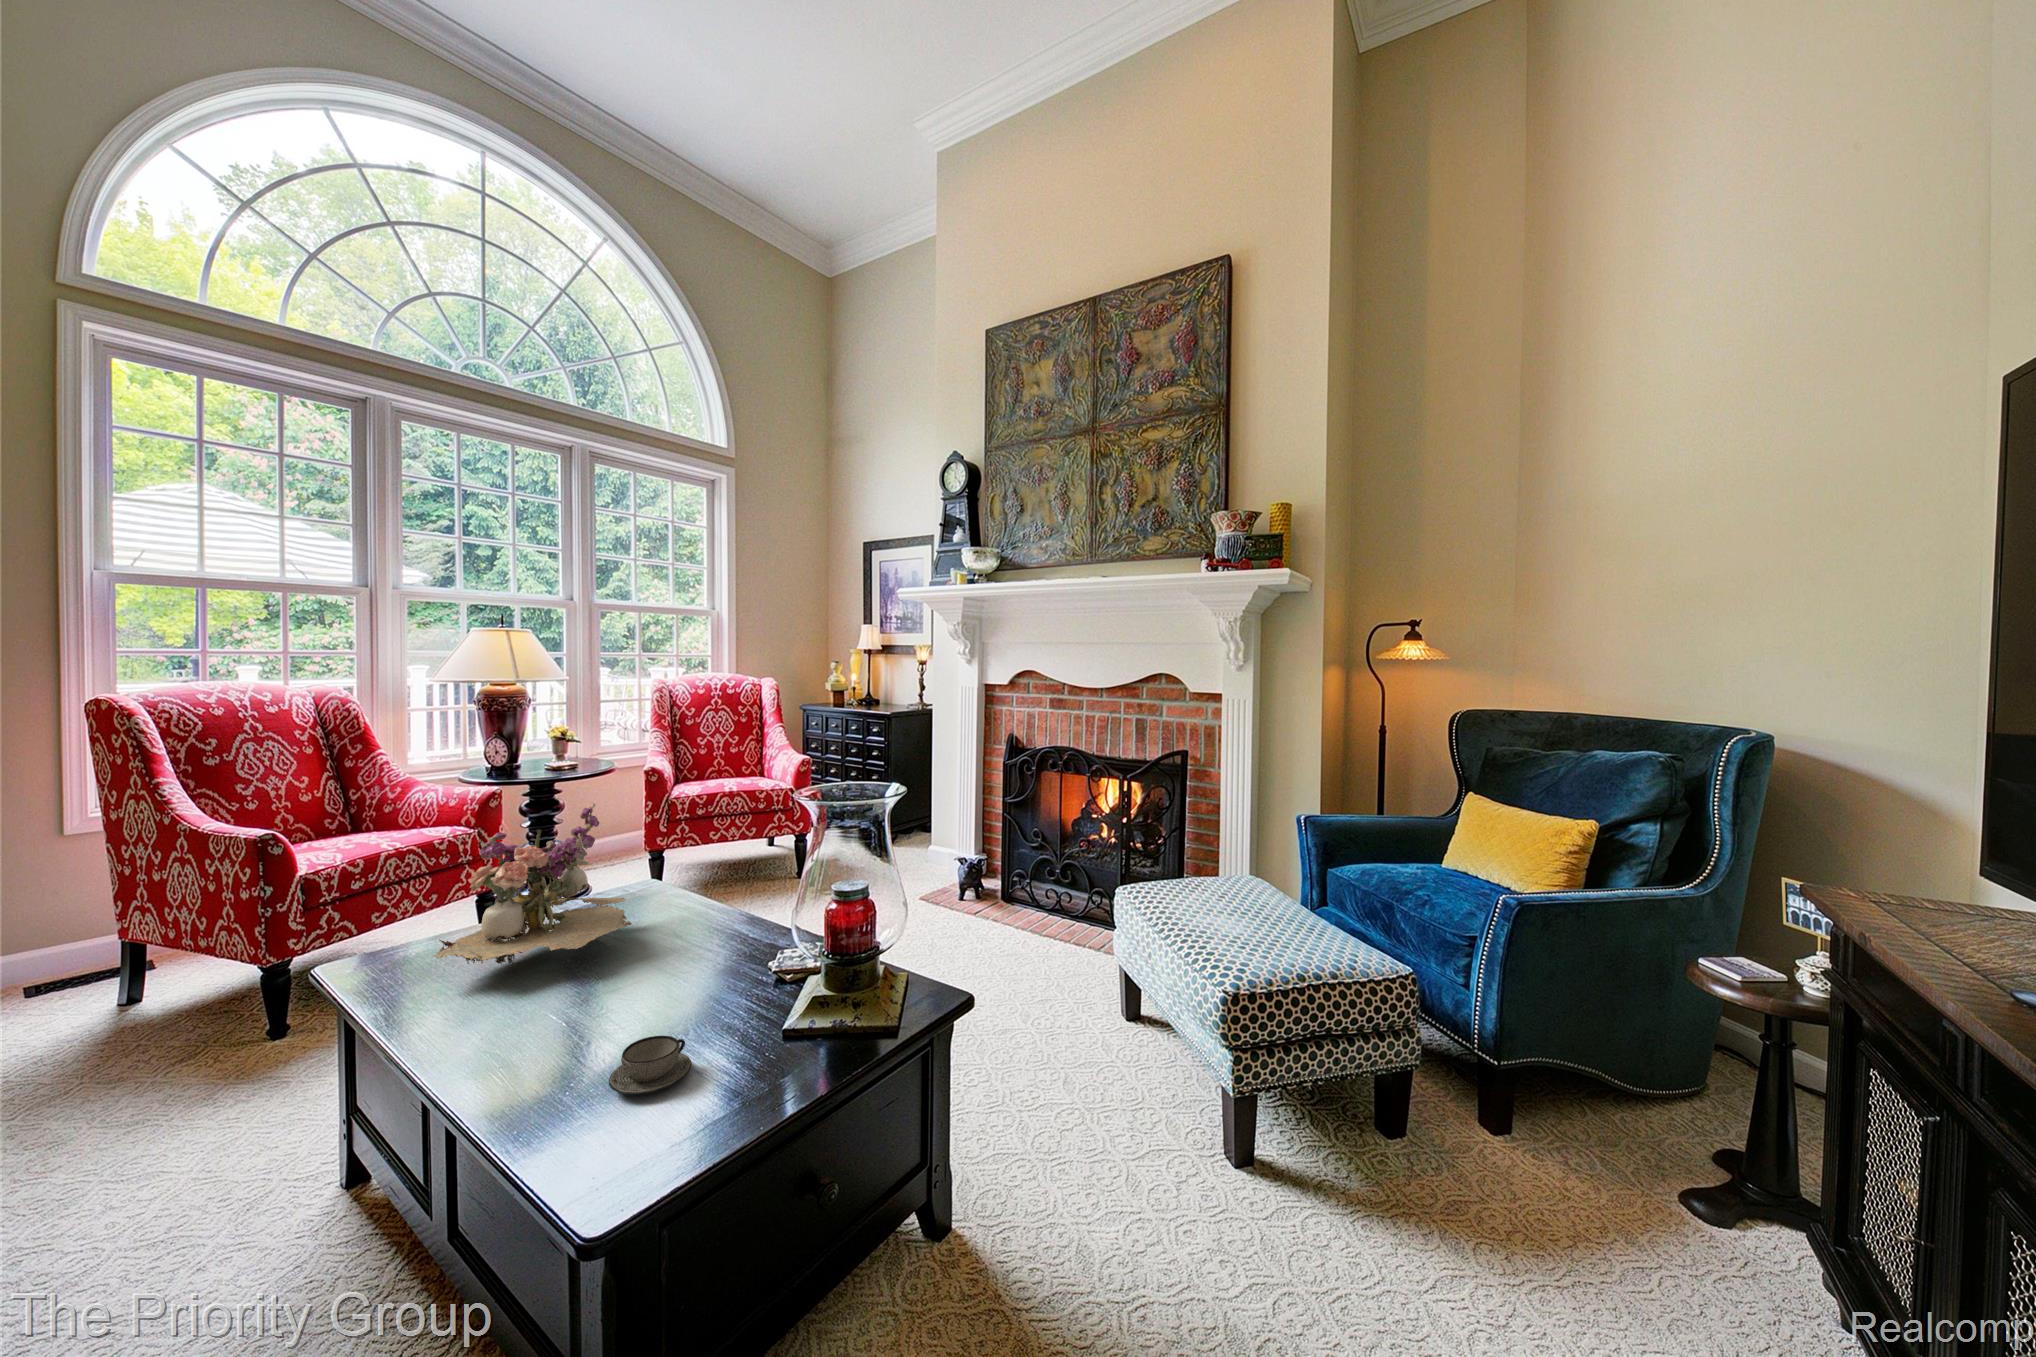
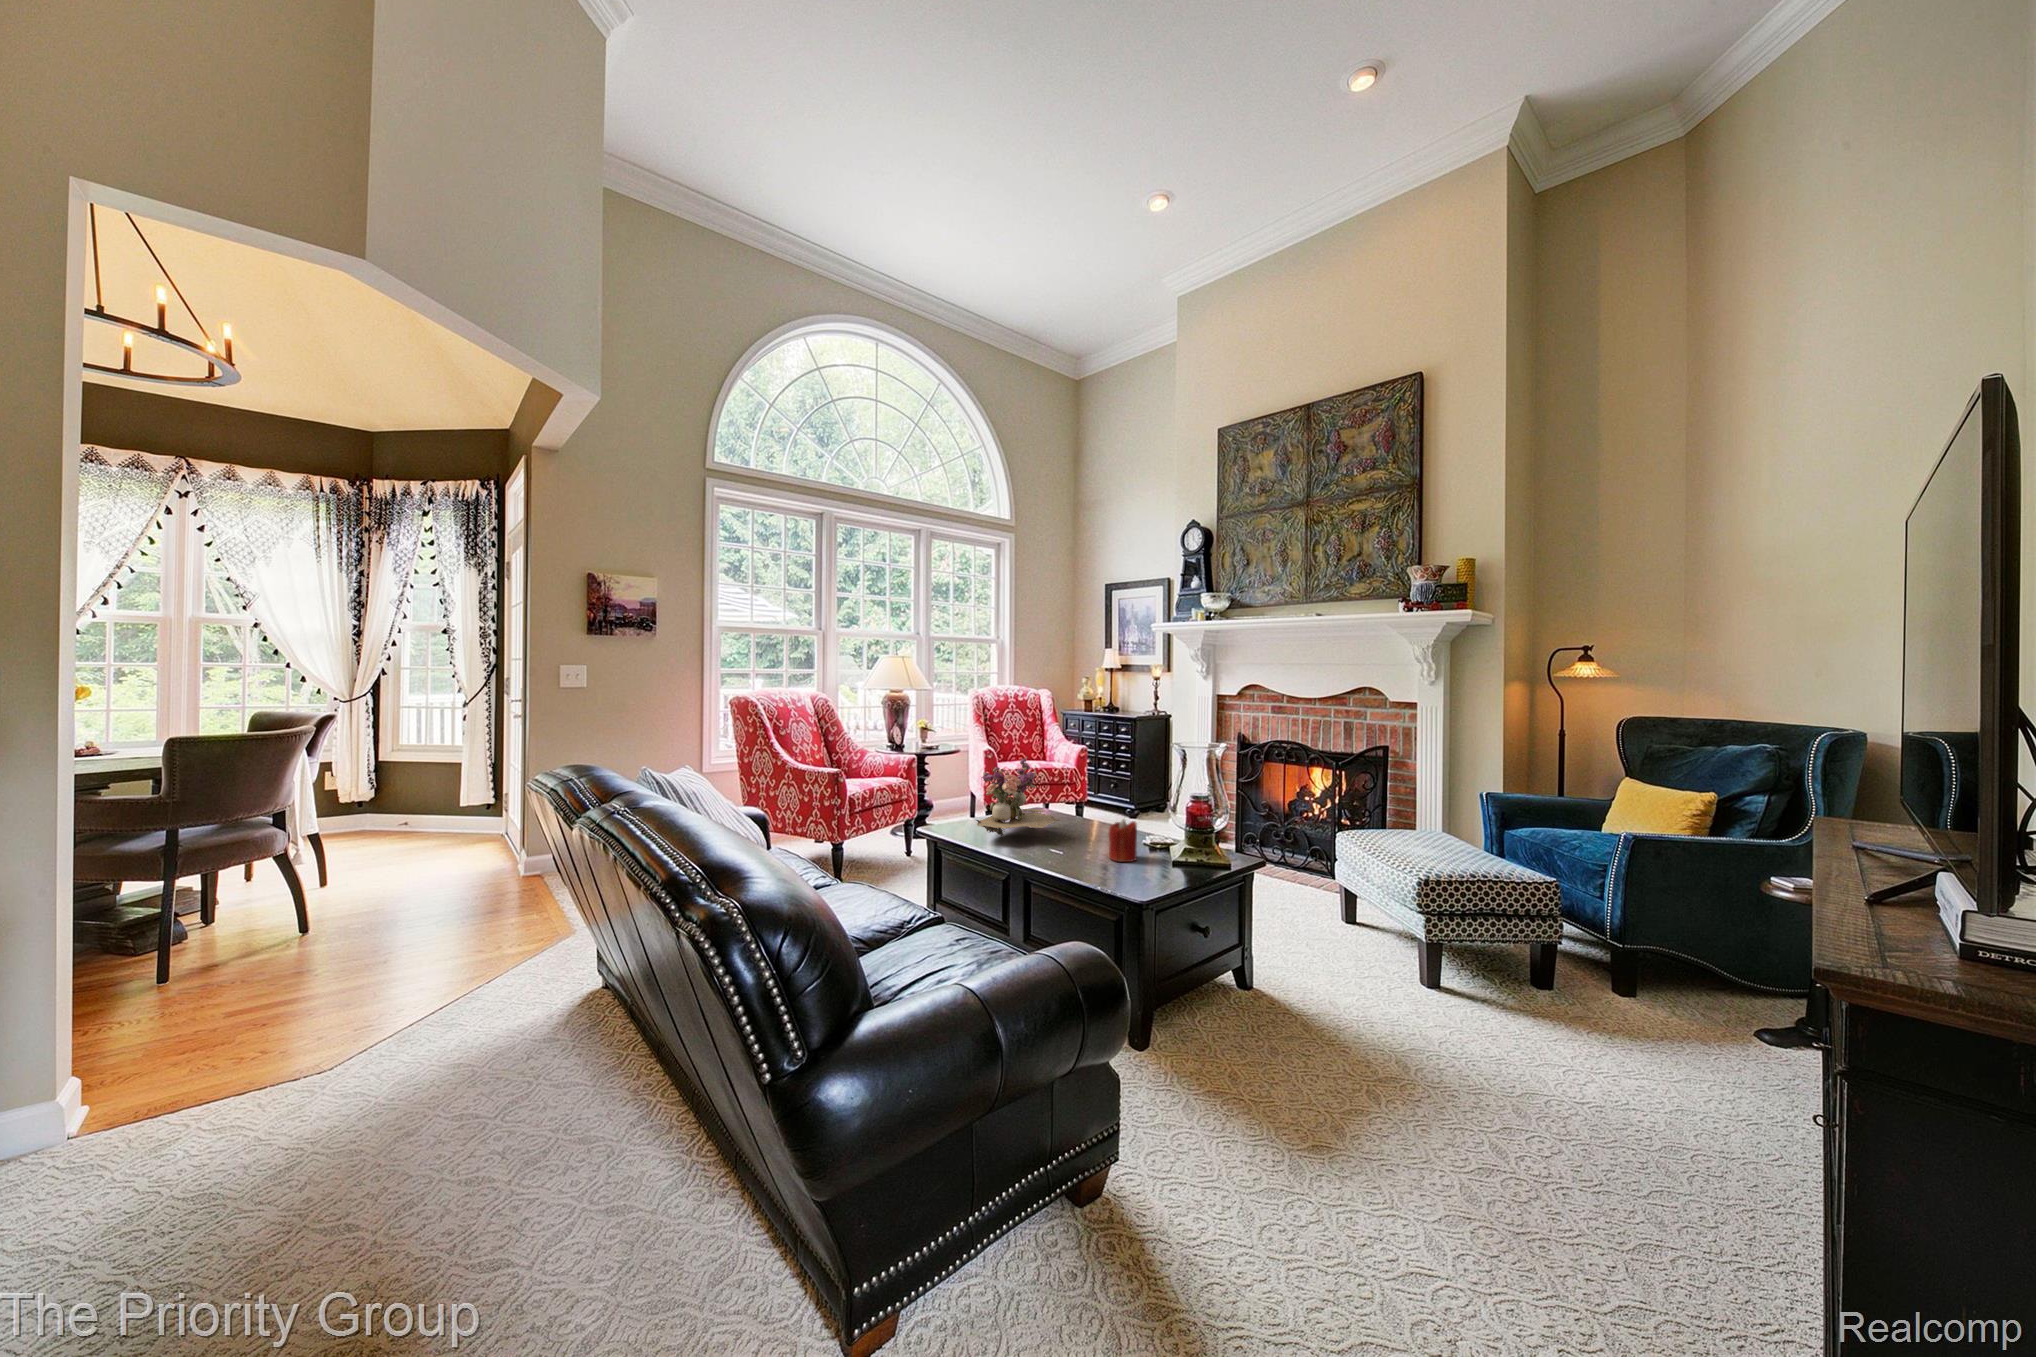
candle: none [684,930,741,1019] -> present [1108,819,1137,862]
teacup: present [609,1036,692,1094] -> none [1098,860,1134,881]

